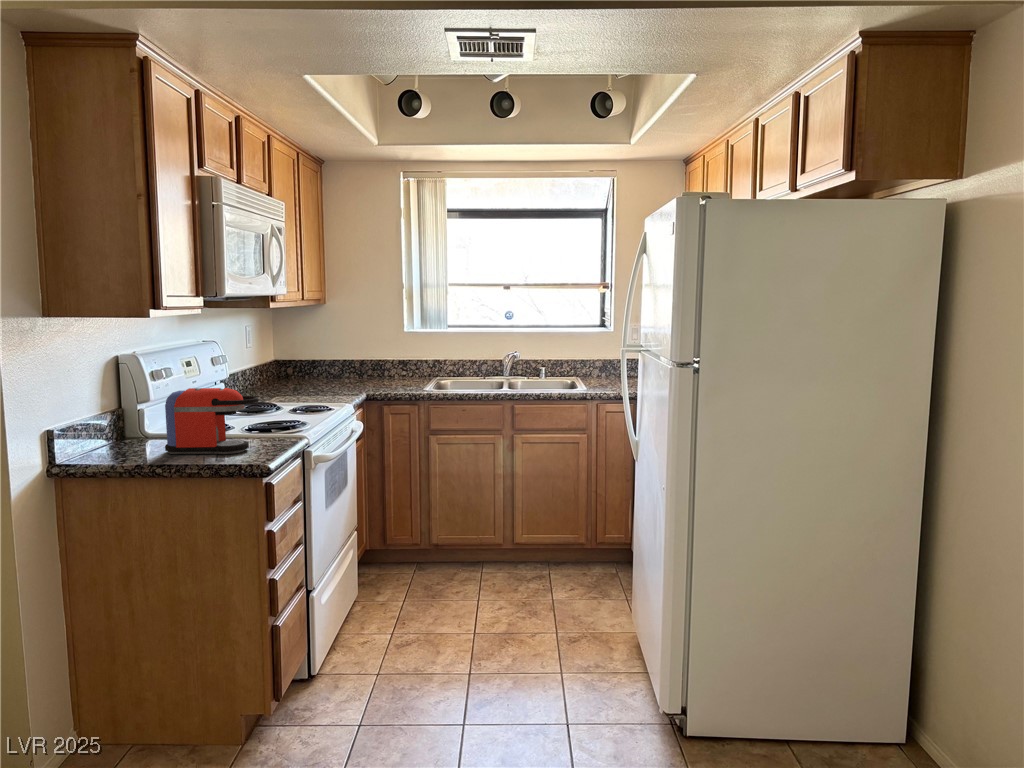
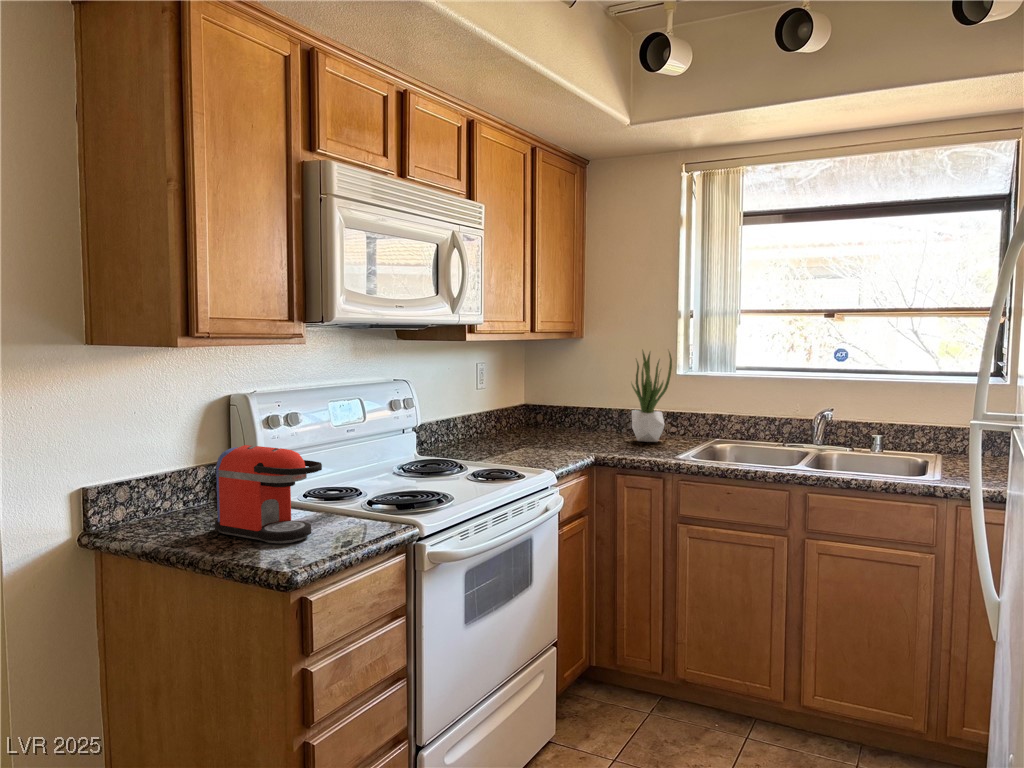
potted plant: none [374,312,404,383] -> present [632,350,672,442]

